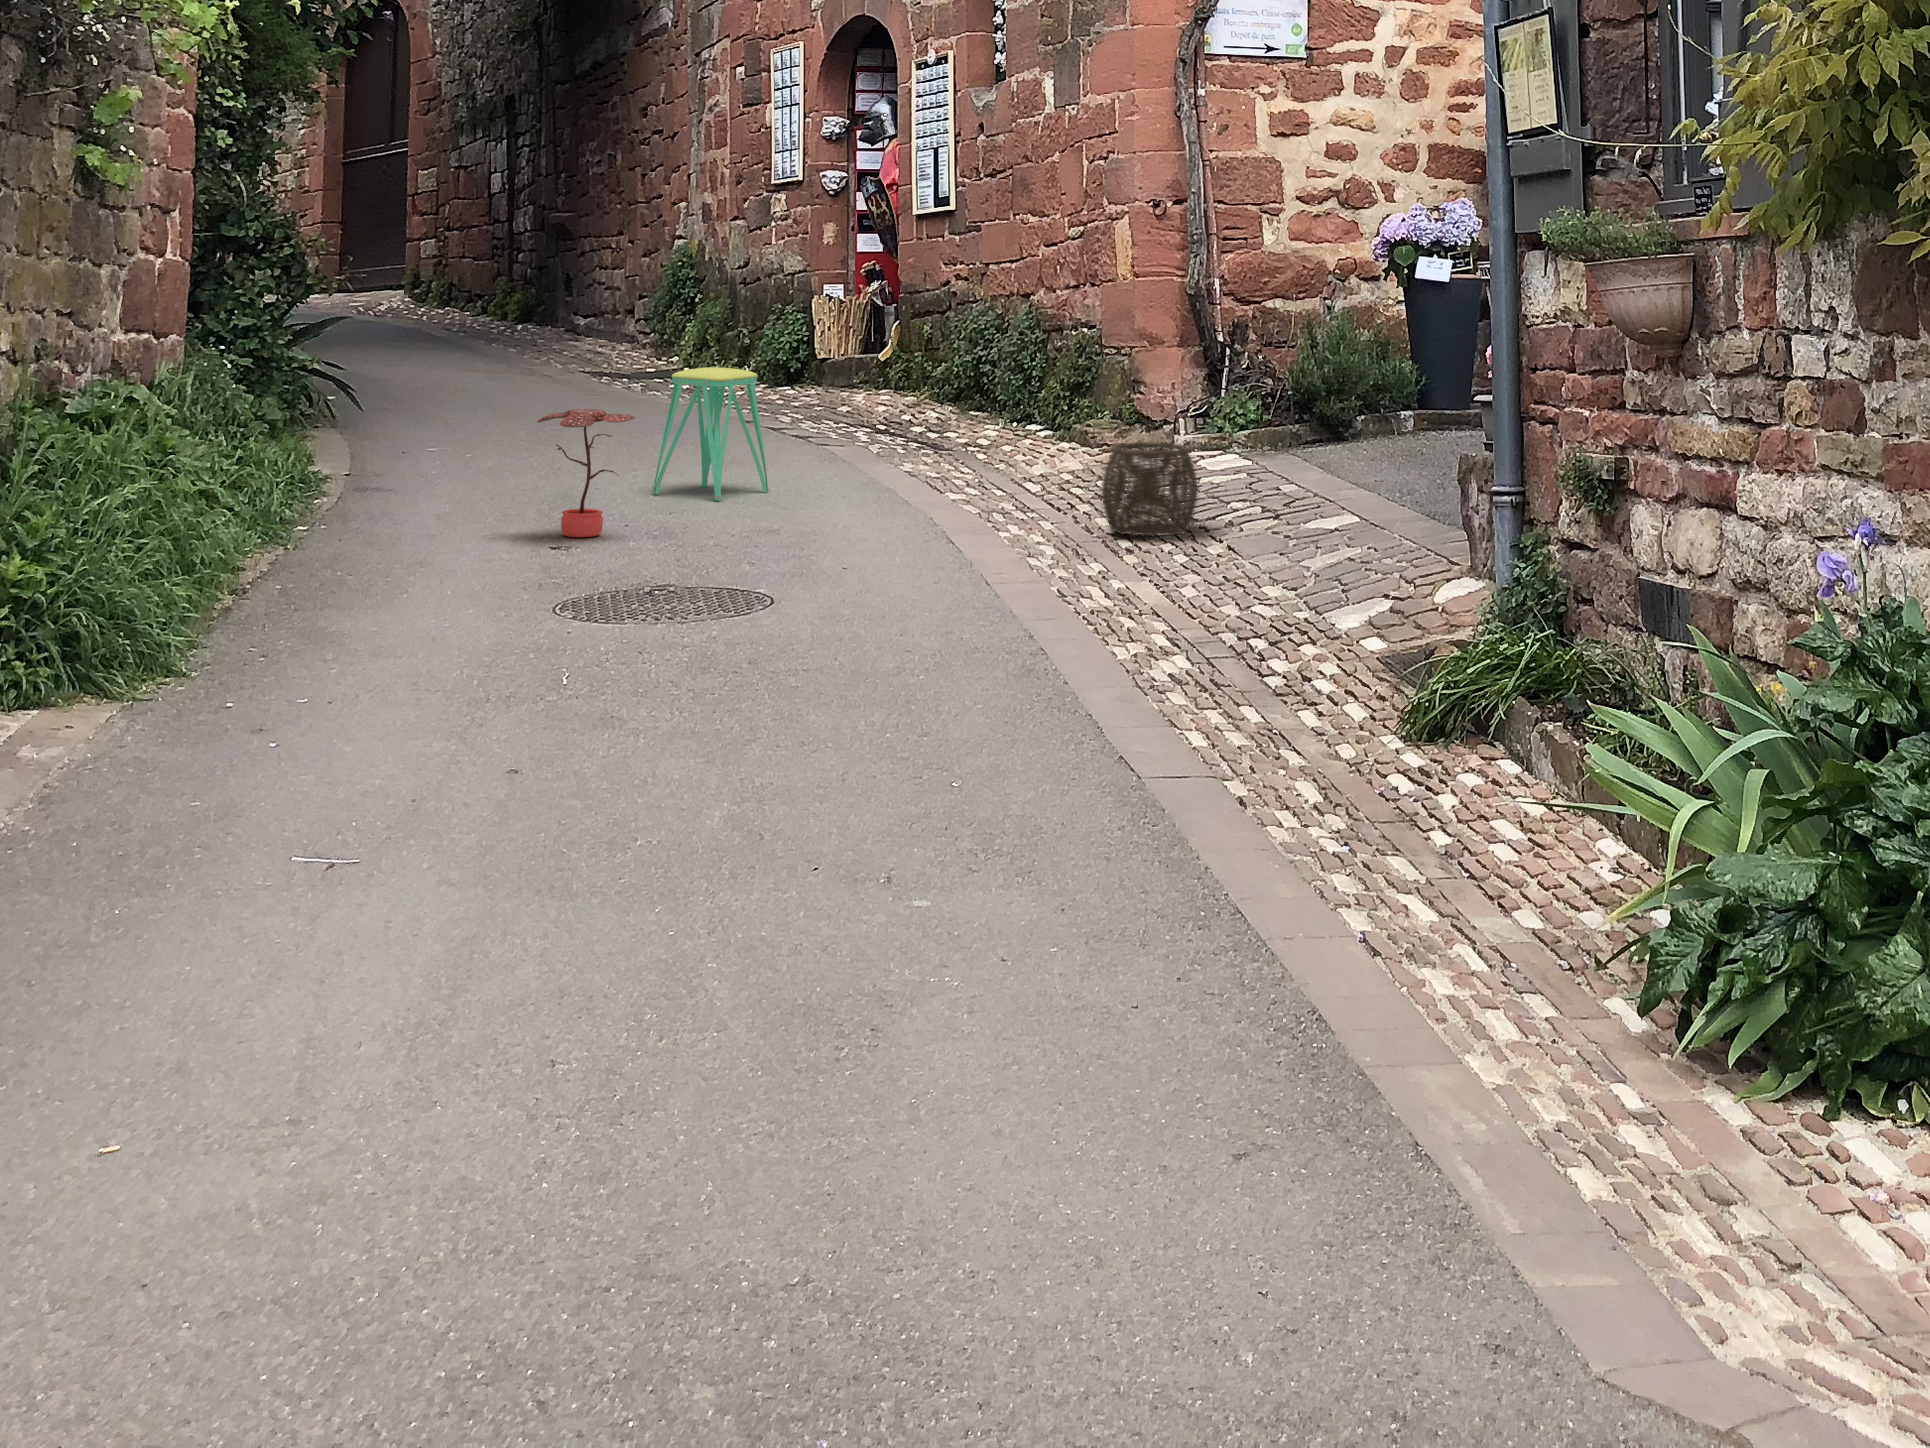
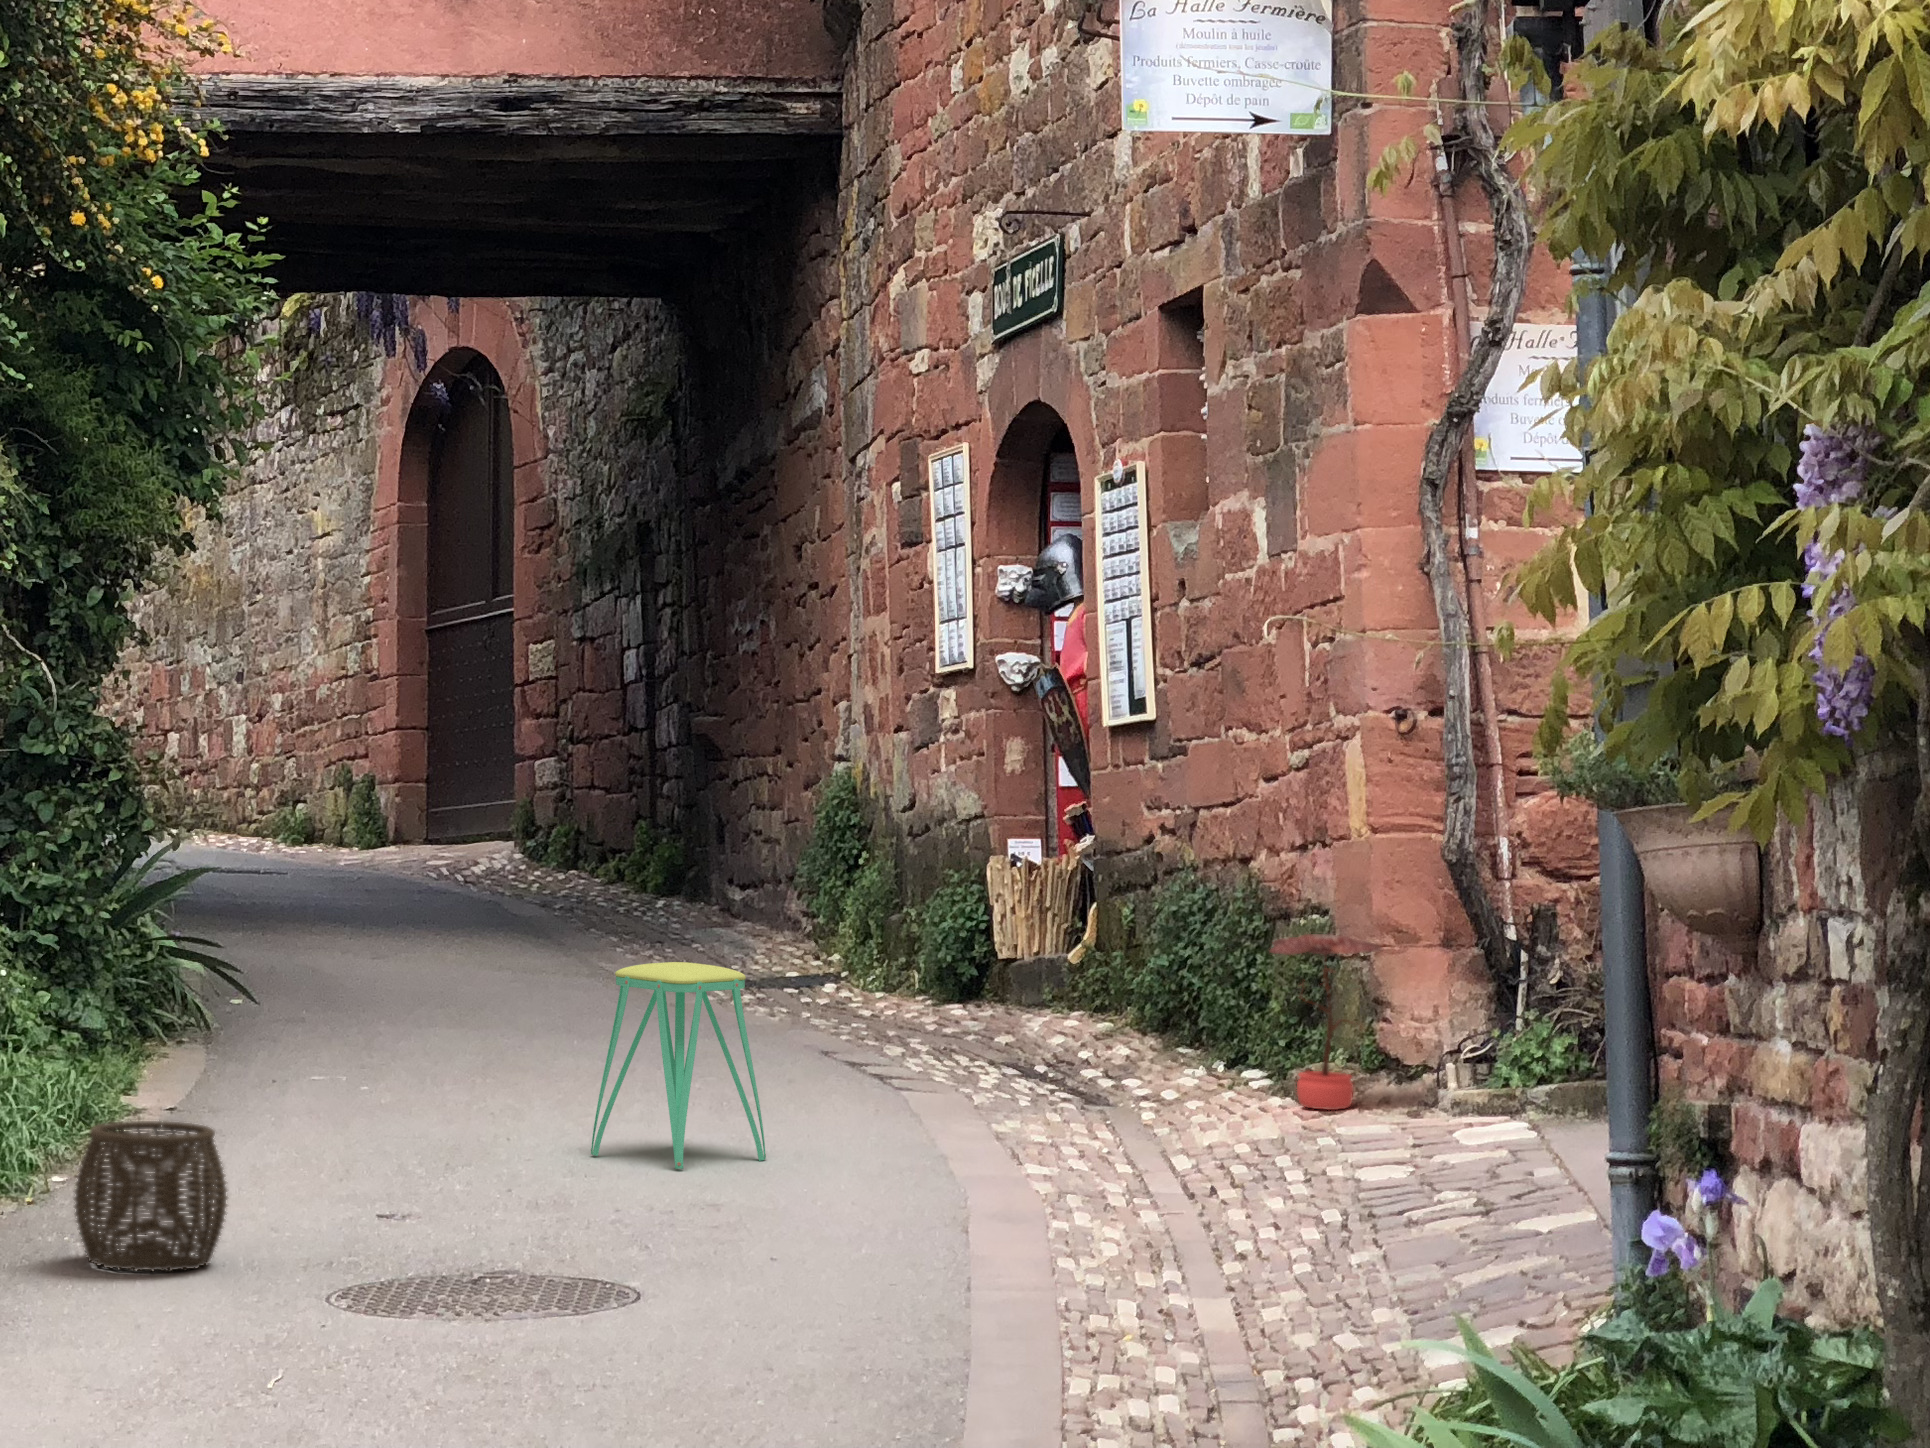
potted plant: present [537,409,635,537] -> present [1270,934,1382,1110]
woven basket: present [1102,442,1198,536] -> present [74,1121,228,1271]

